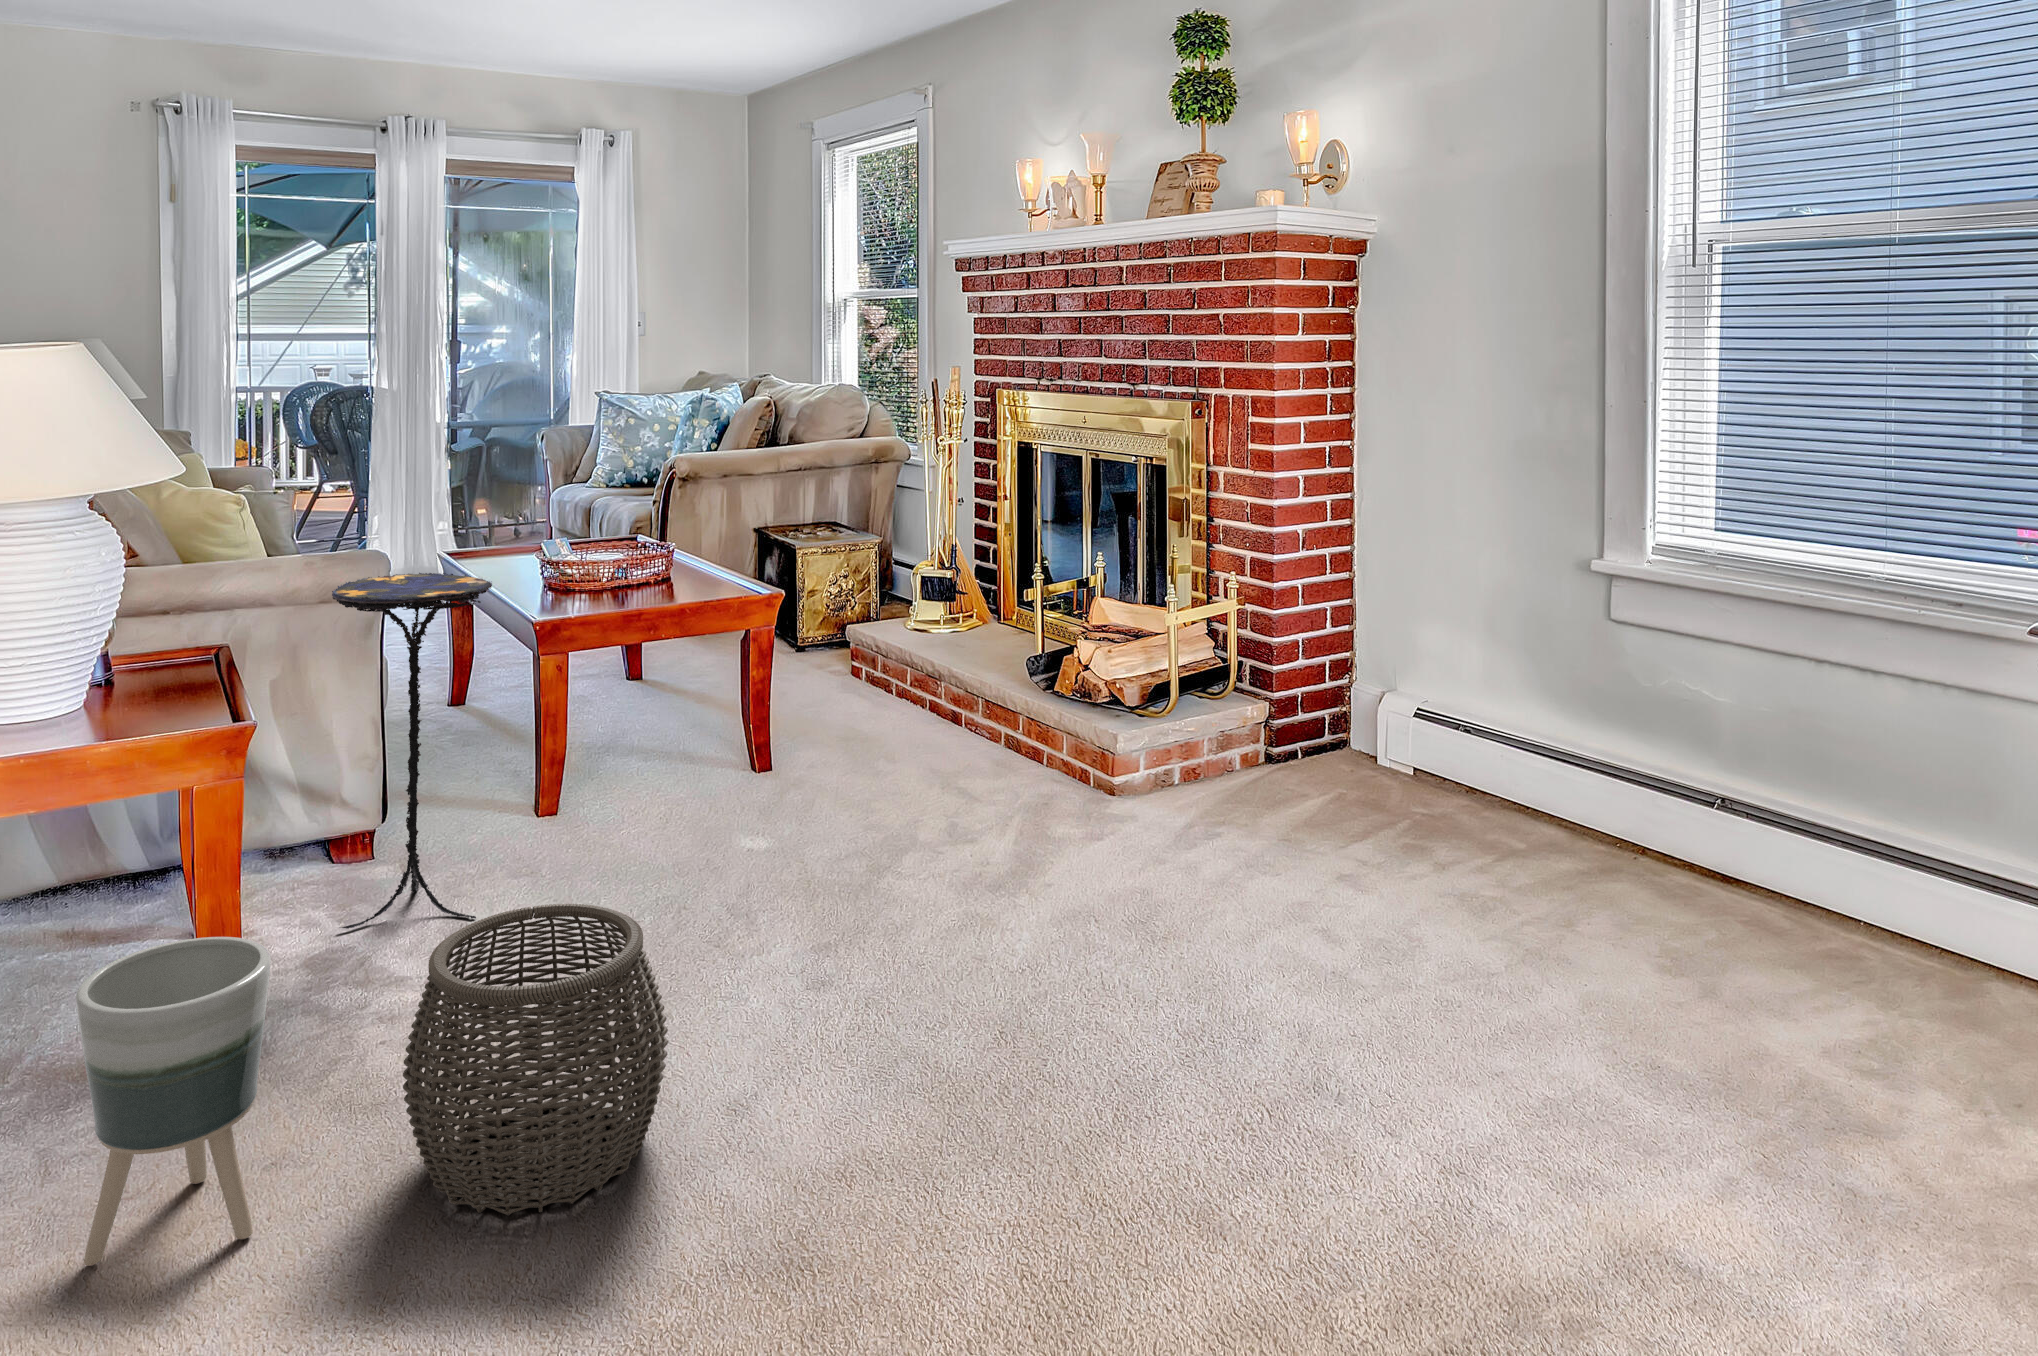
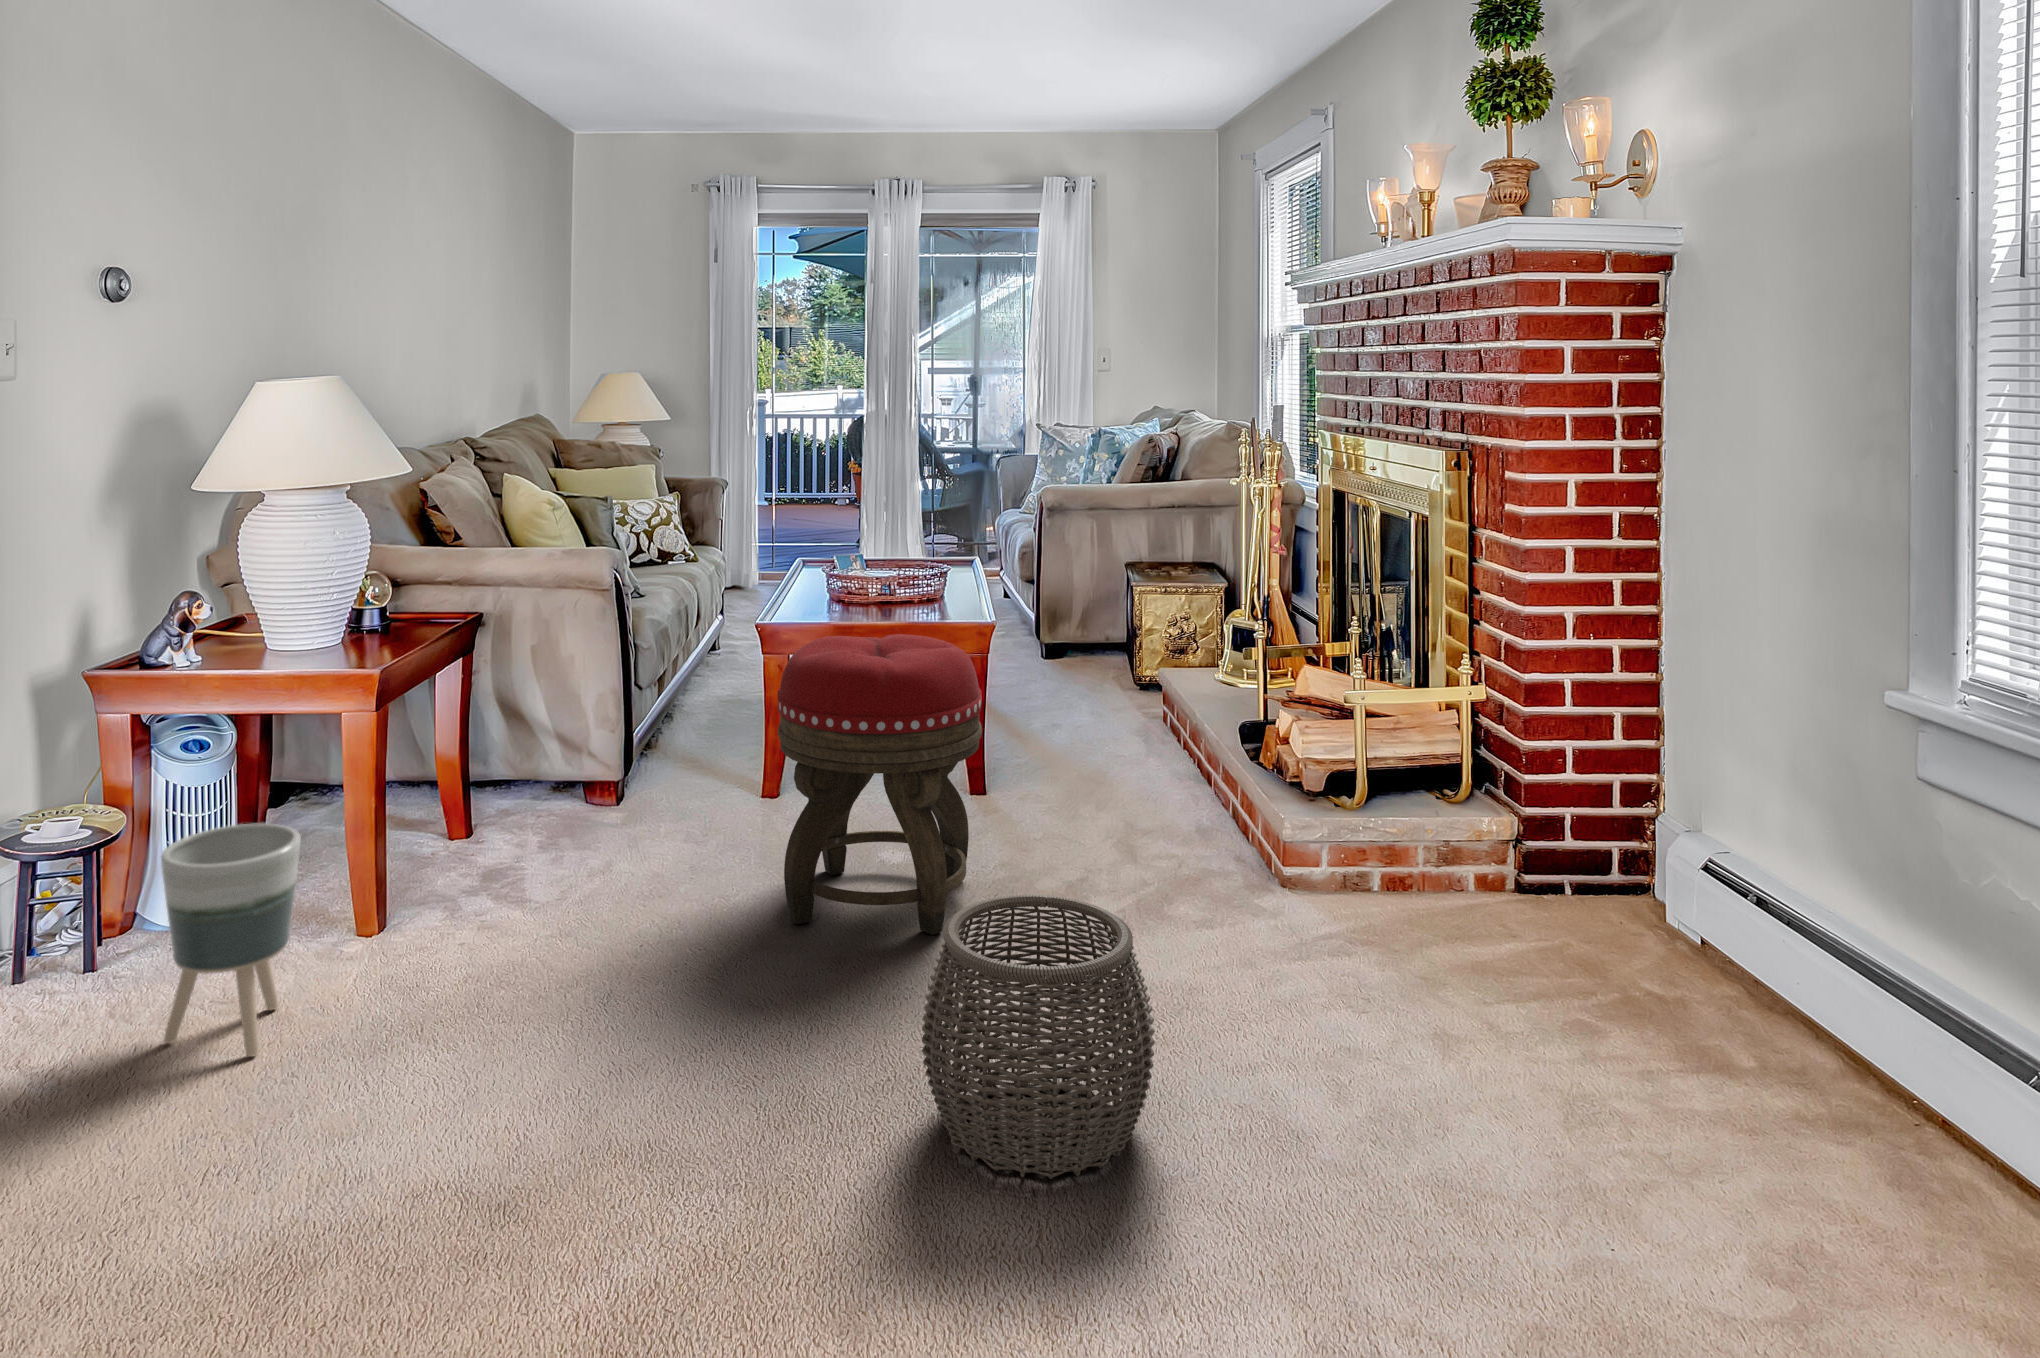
side table: present [332,573,492,929] -> none [535,568,664,869]
footstool: none [676,609,892,926] -> present [778,634,982,935]
woven basket: present [403,904,668,1215] -> present [922,895,1155,1179]

